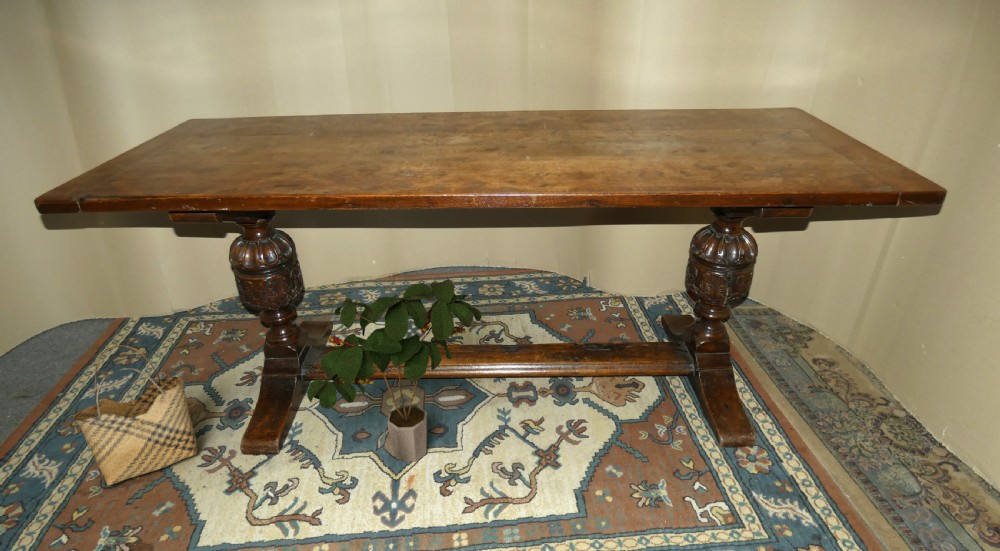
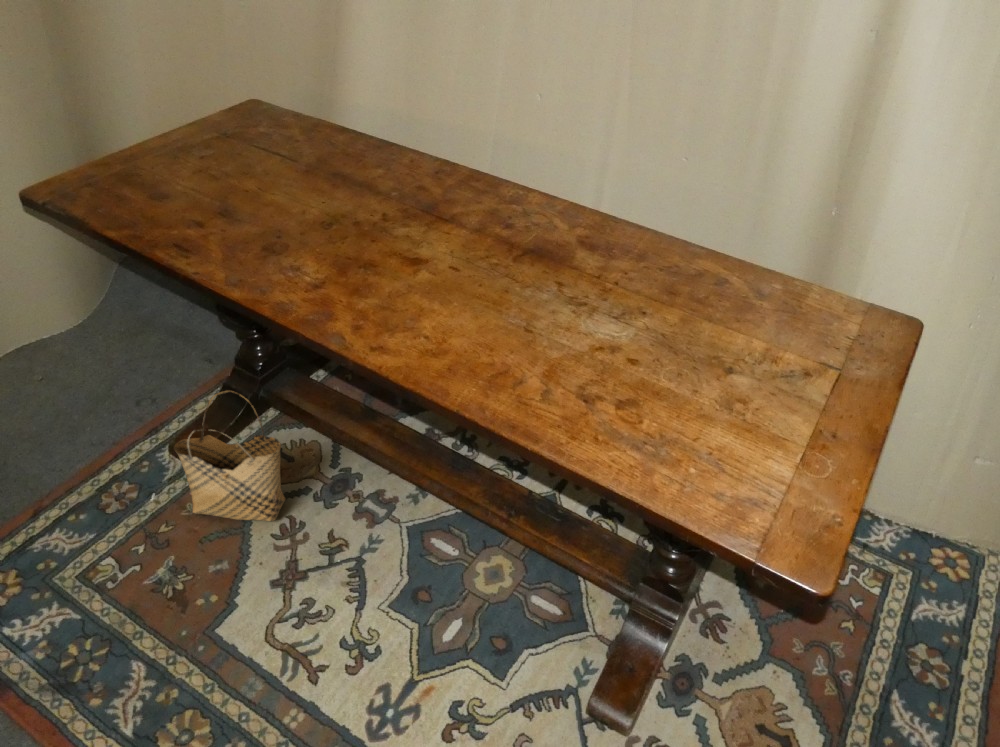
potted plant: present [307,279,482,462] -> none [348,481,574,669]

